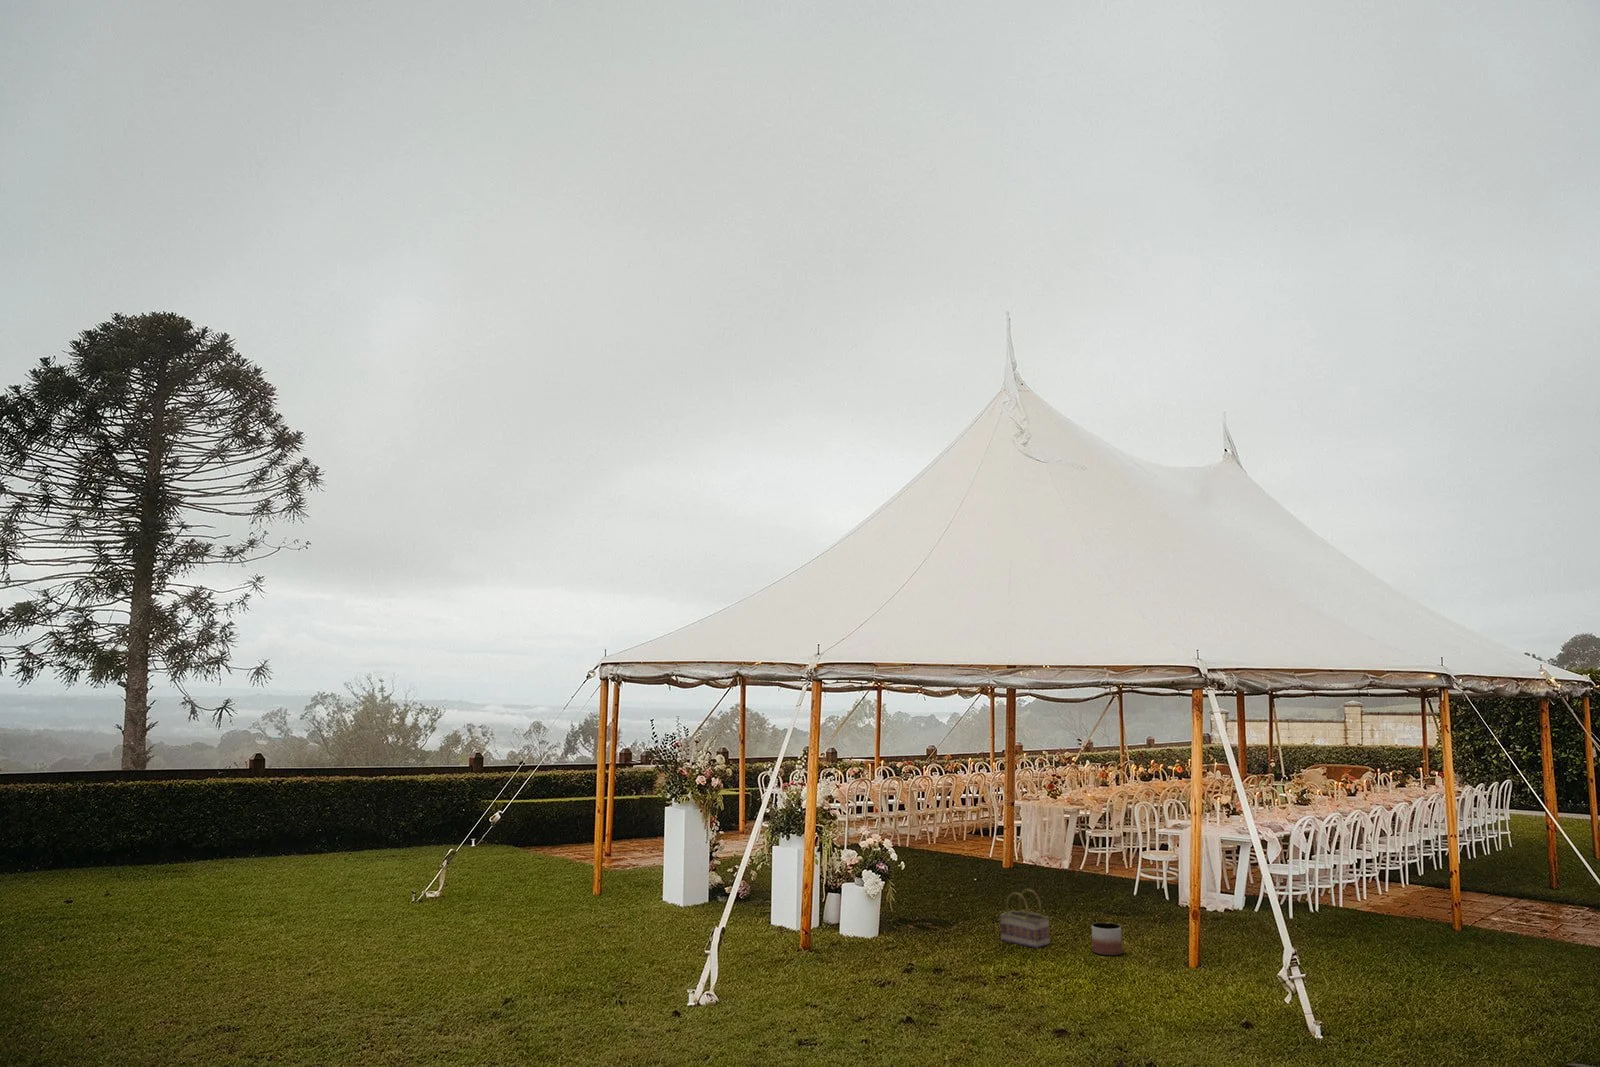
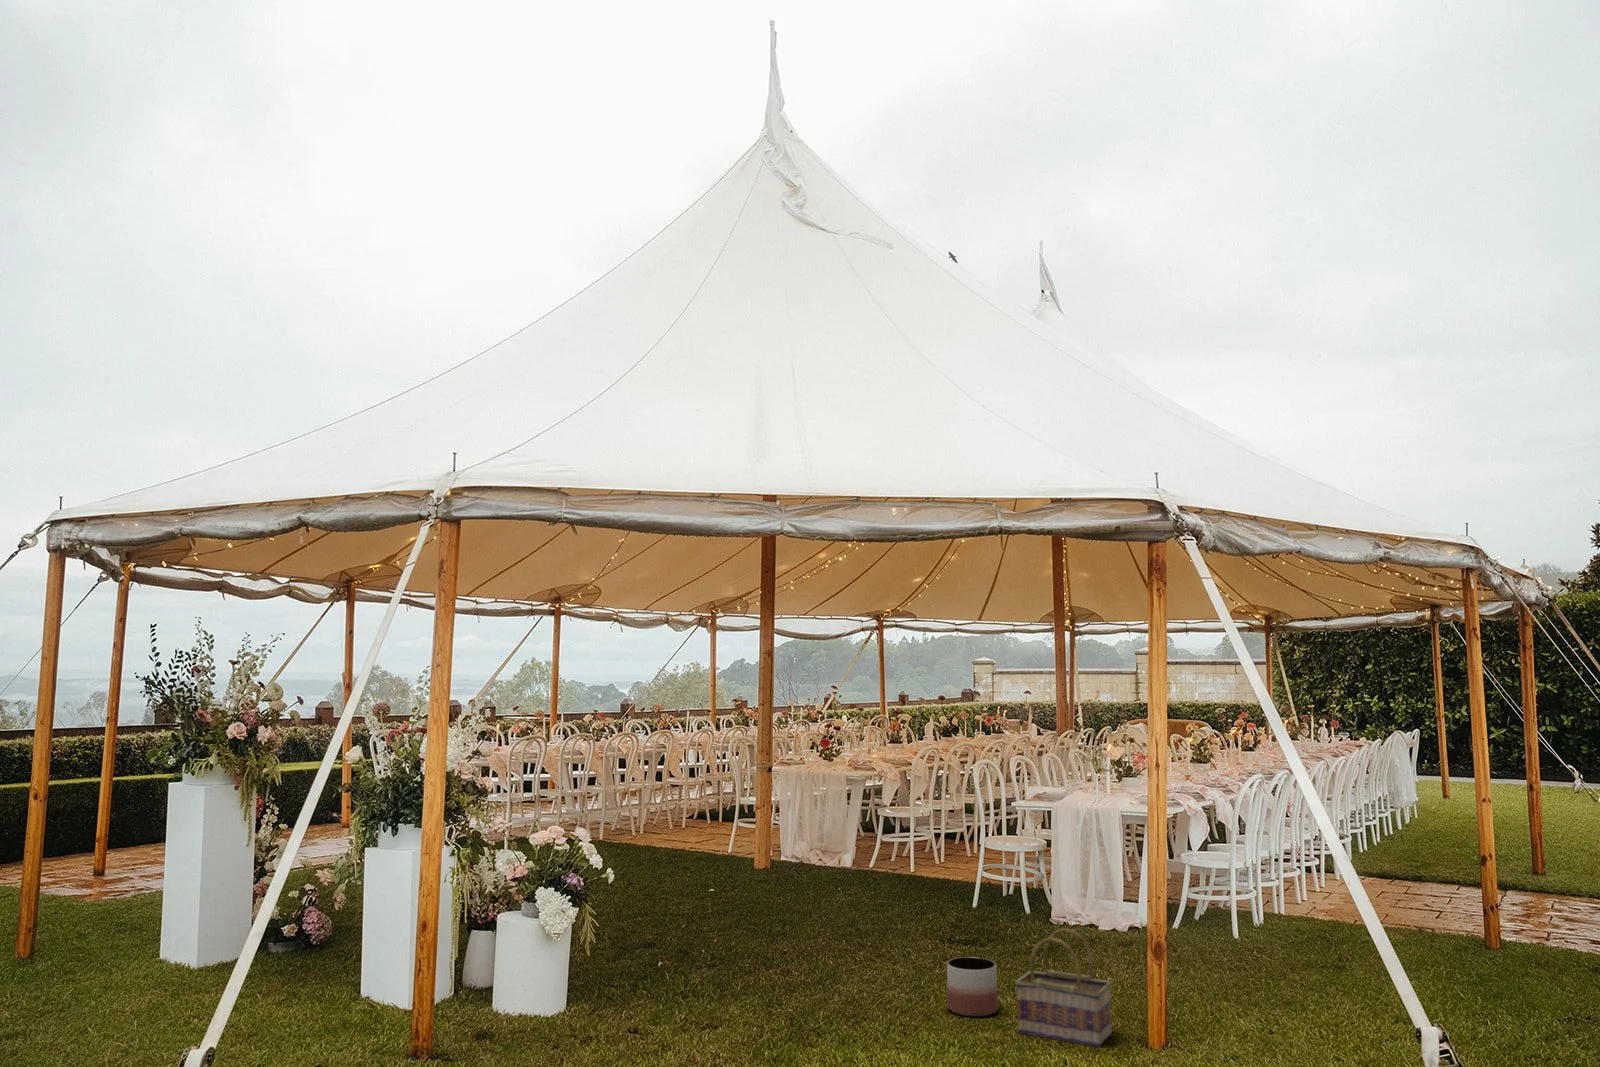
basket: present [1000,889,1050,948] -> present [1015,928,1112,1047]

